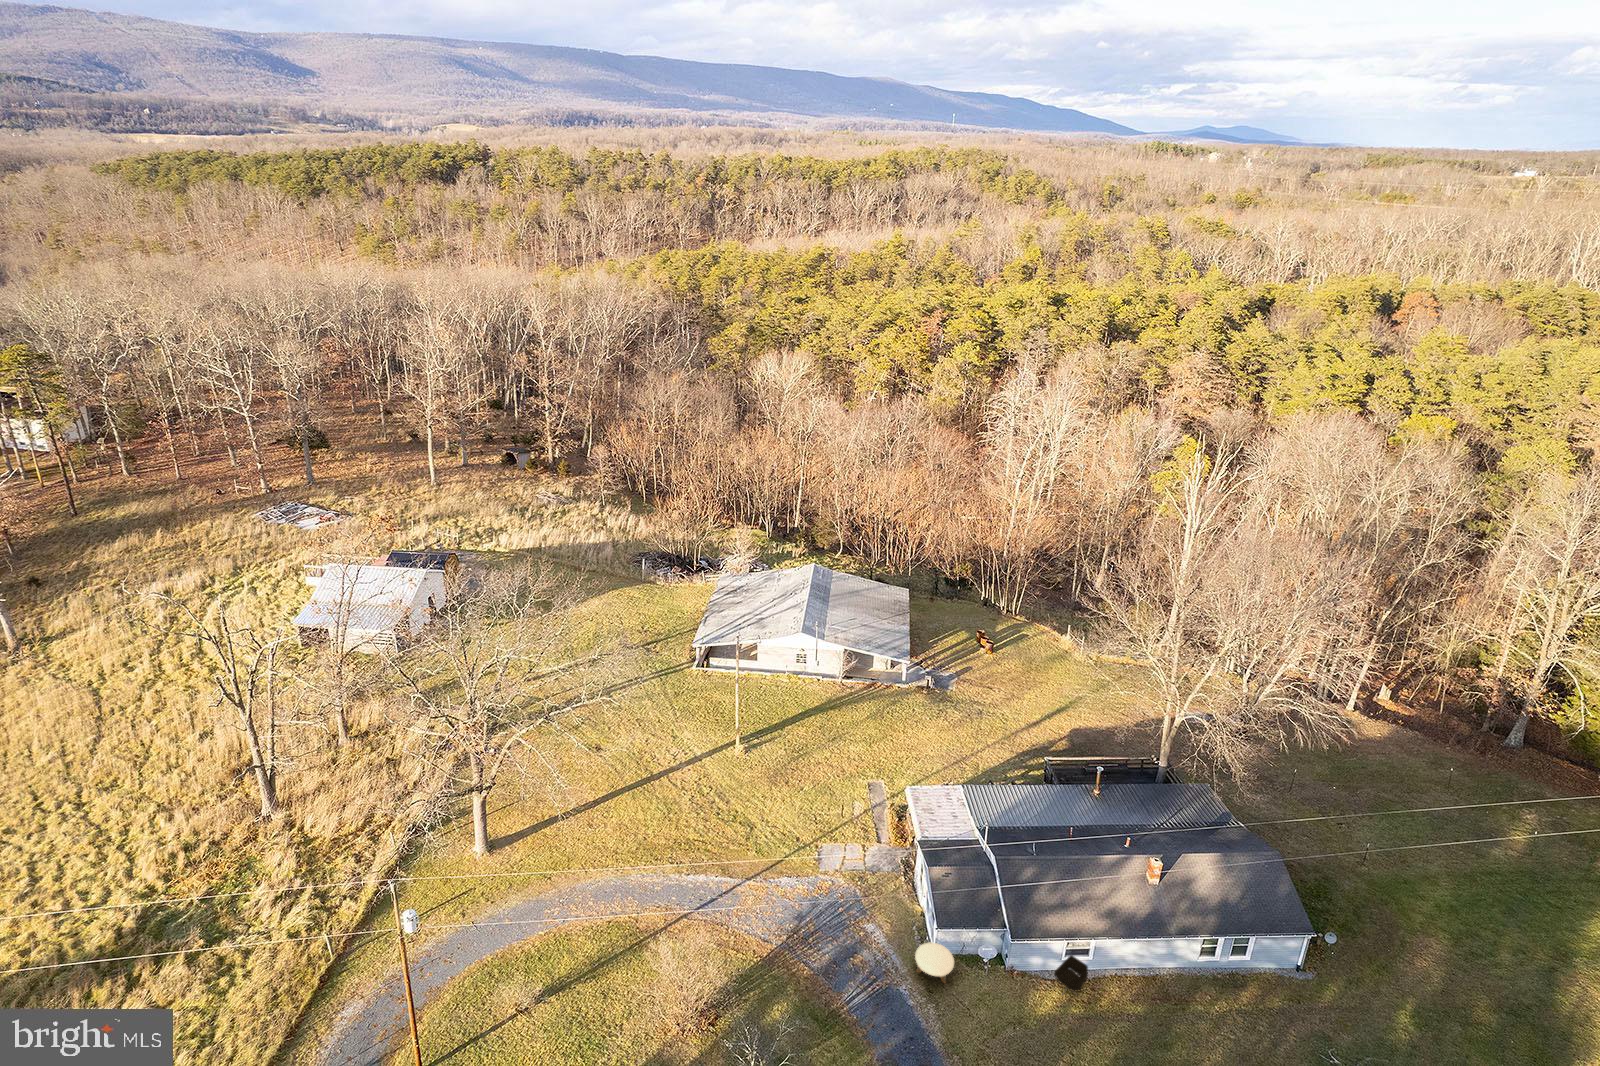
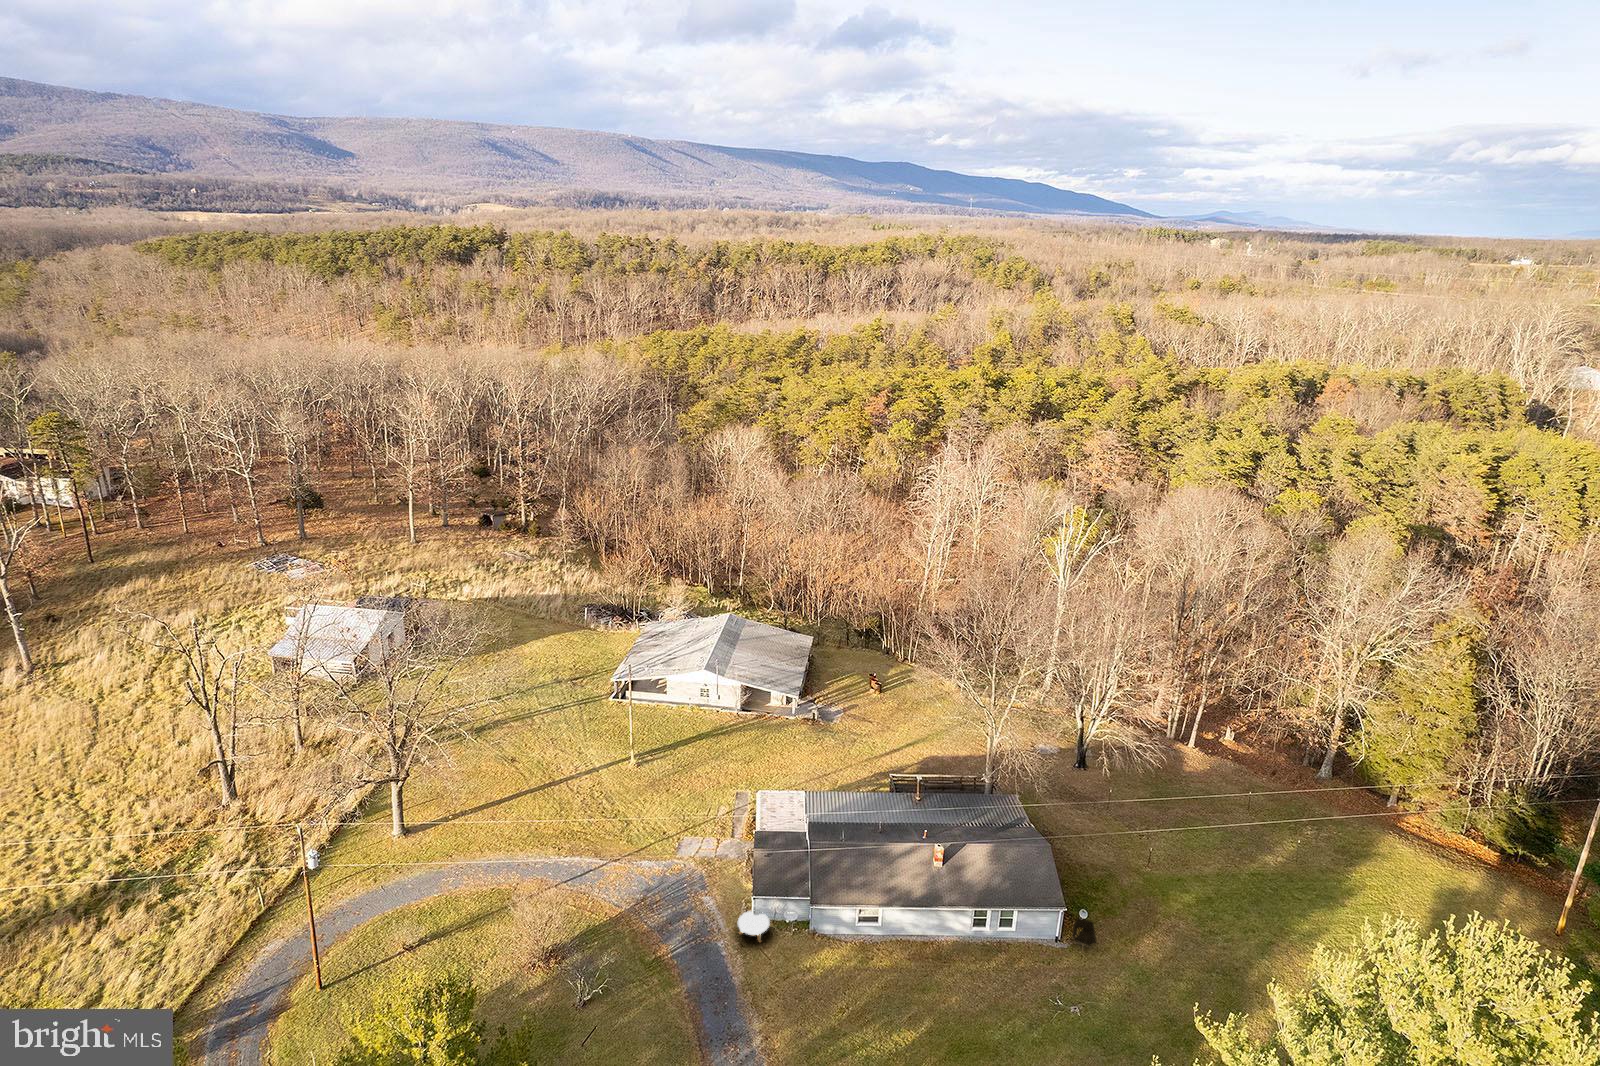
lounge chair: present [1054,955,1088,995] -> present [1072,918,1096,946]

